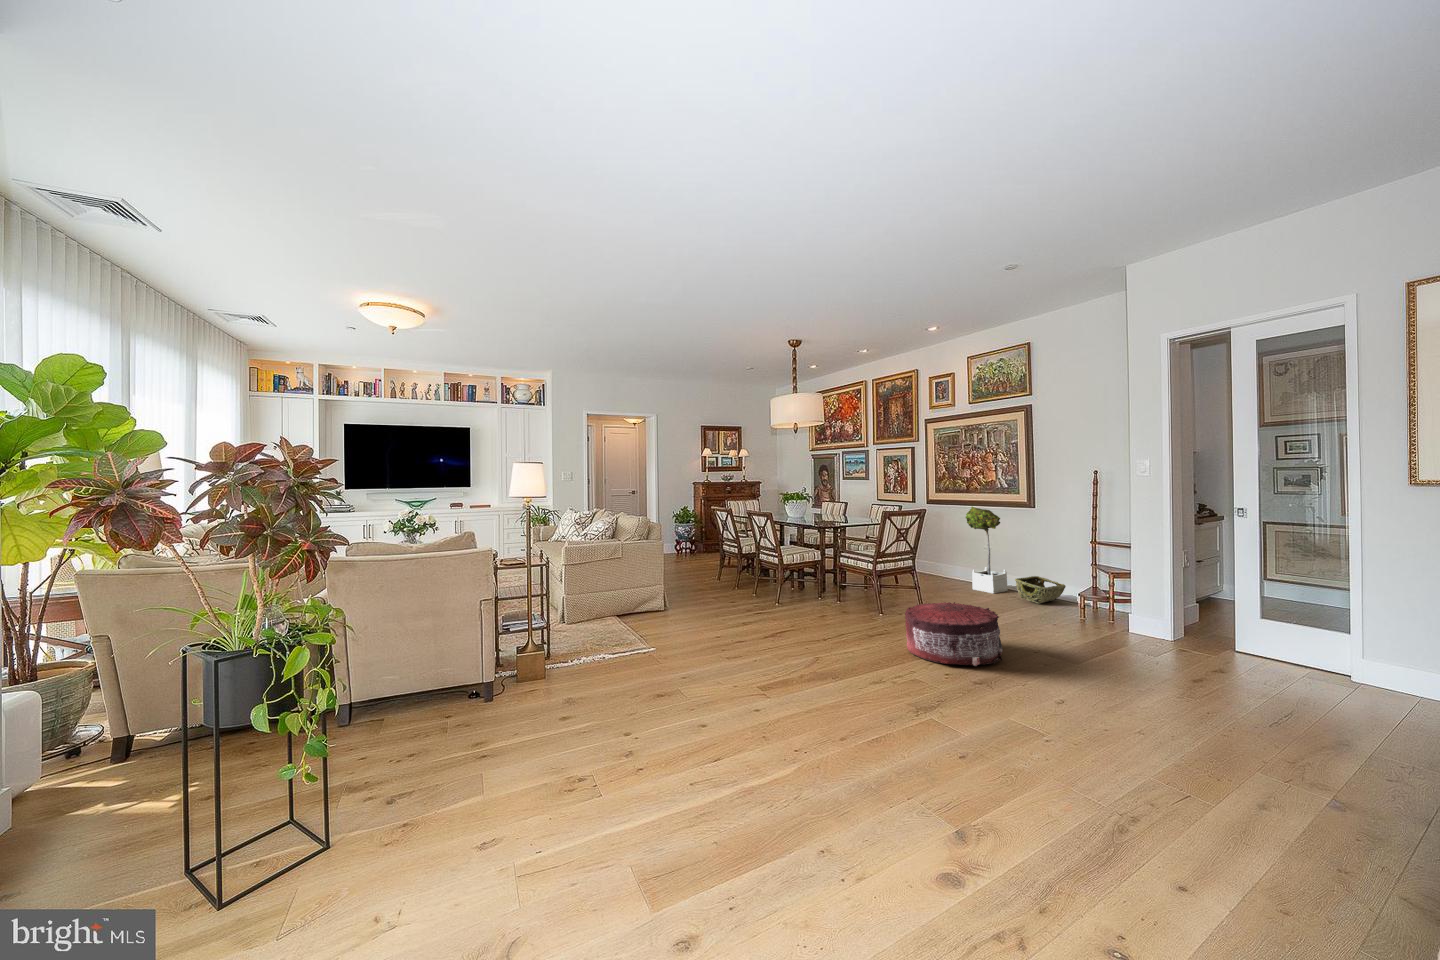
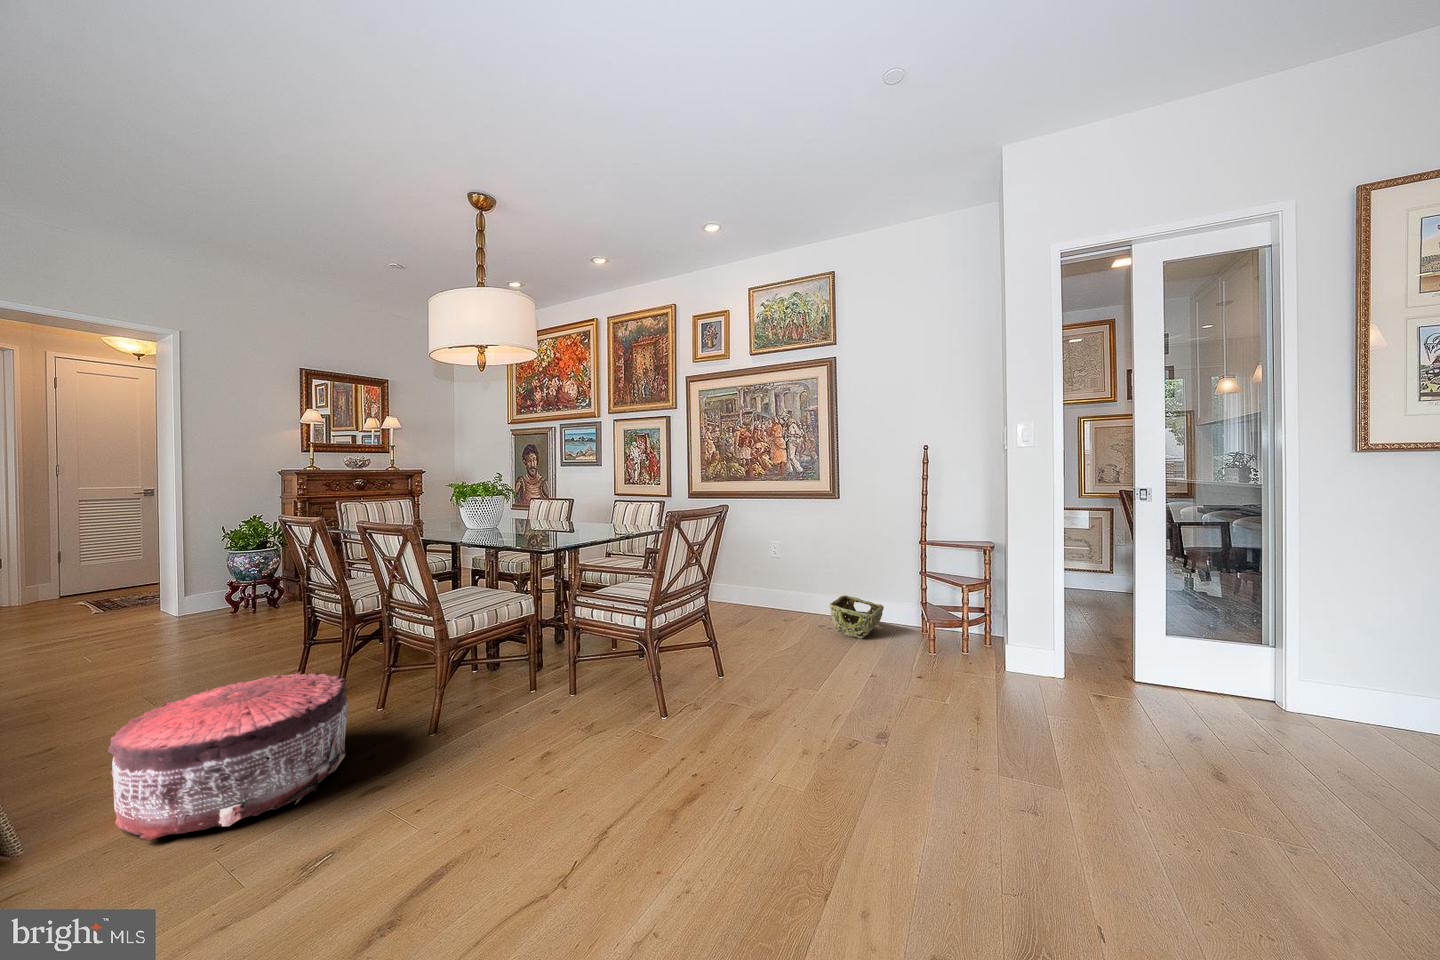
potted tree: present [966,507,1008,593] -> none [750,500,804,626]
pouf: present [905,602,1003,666] -> present [108,671,348,840]

